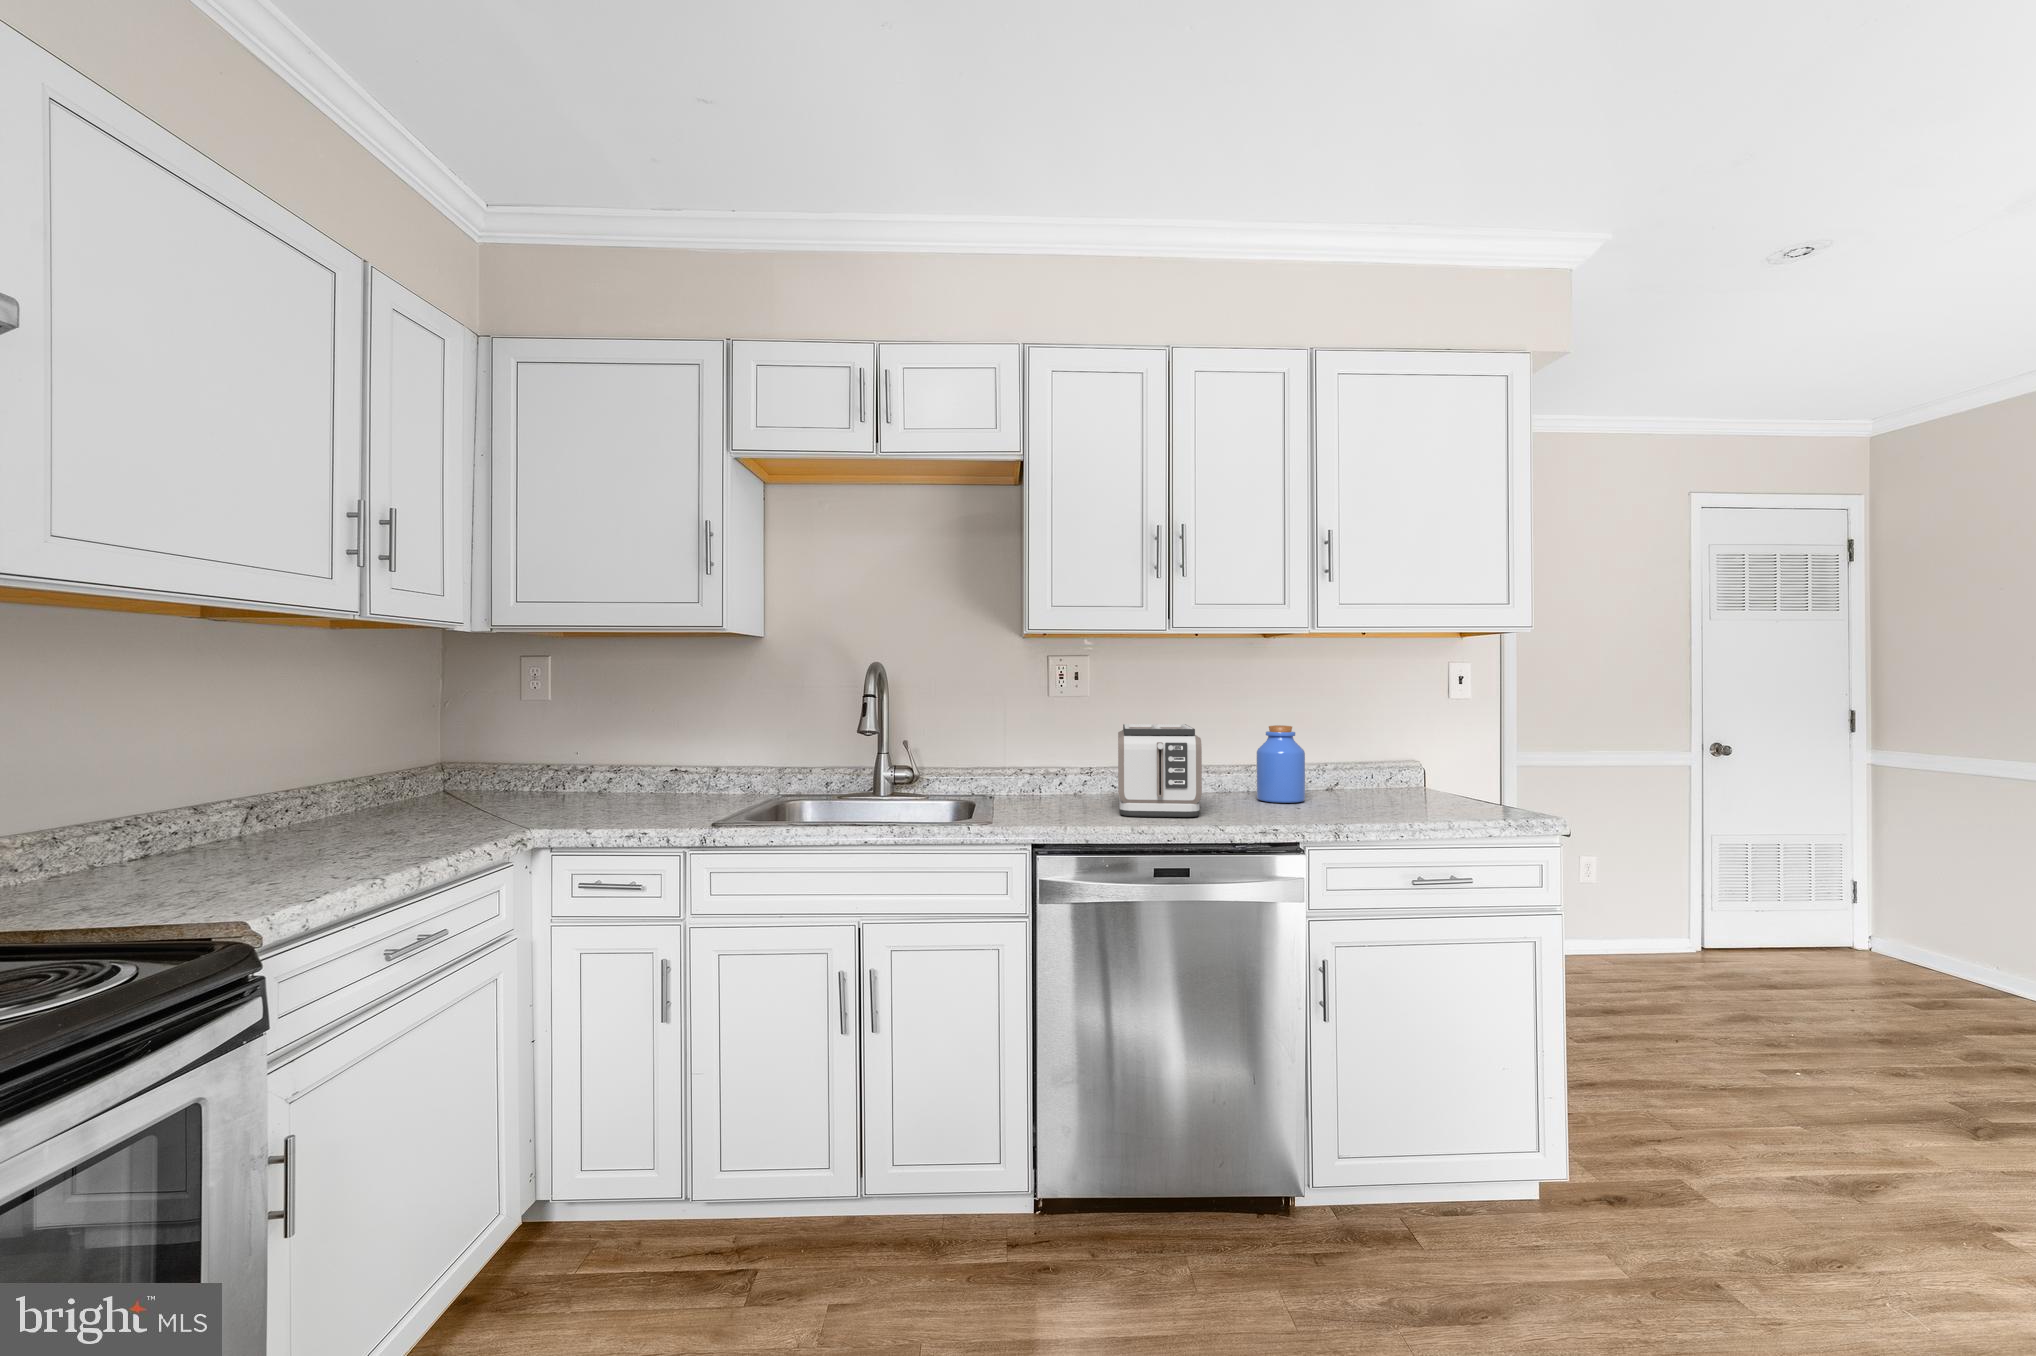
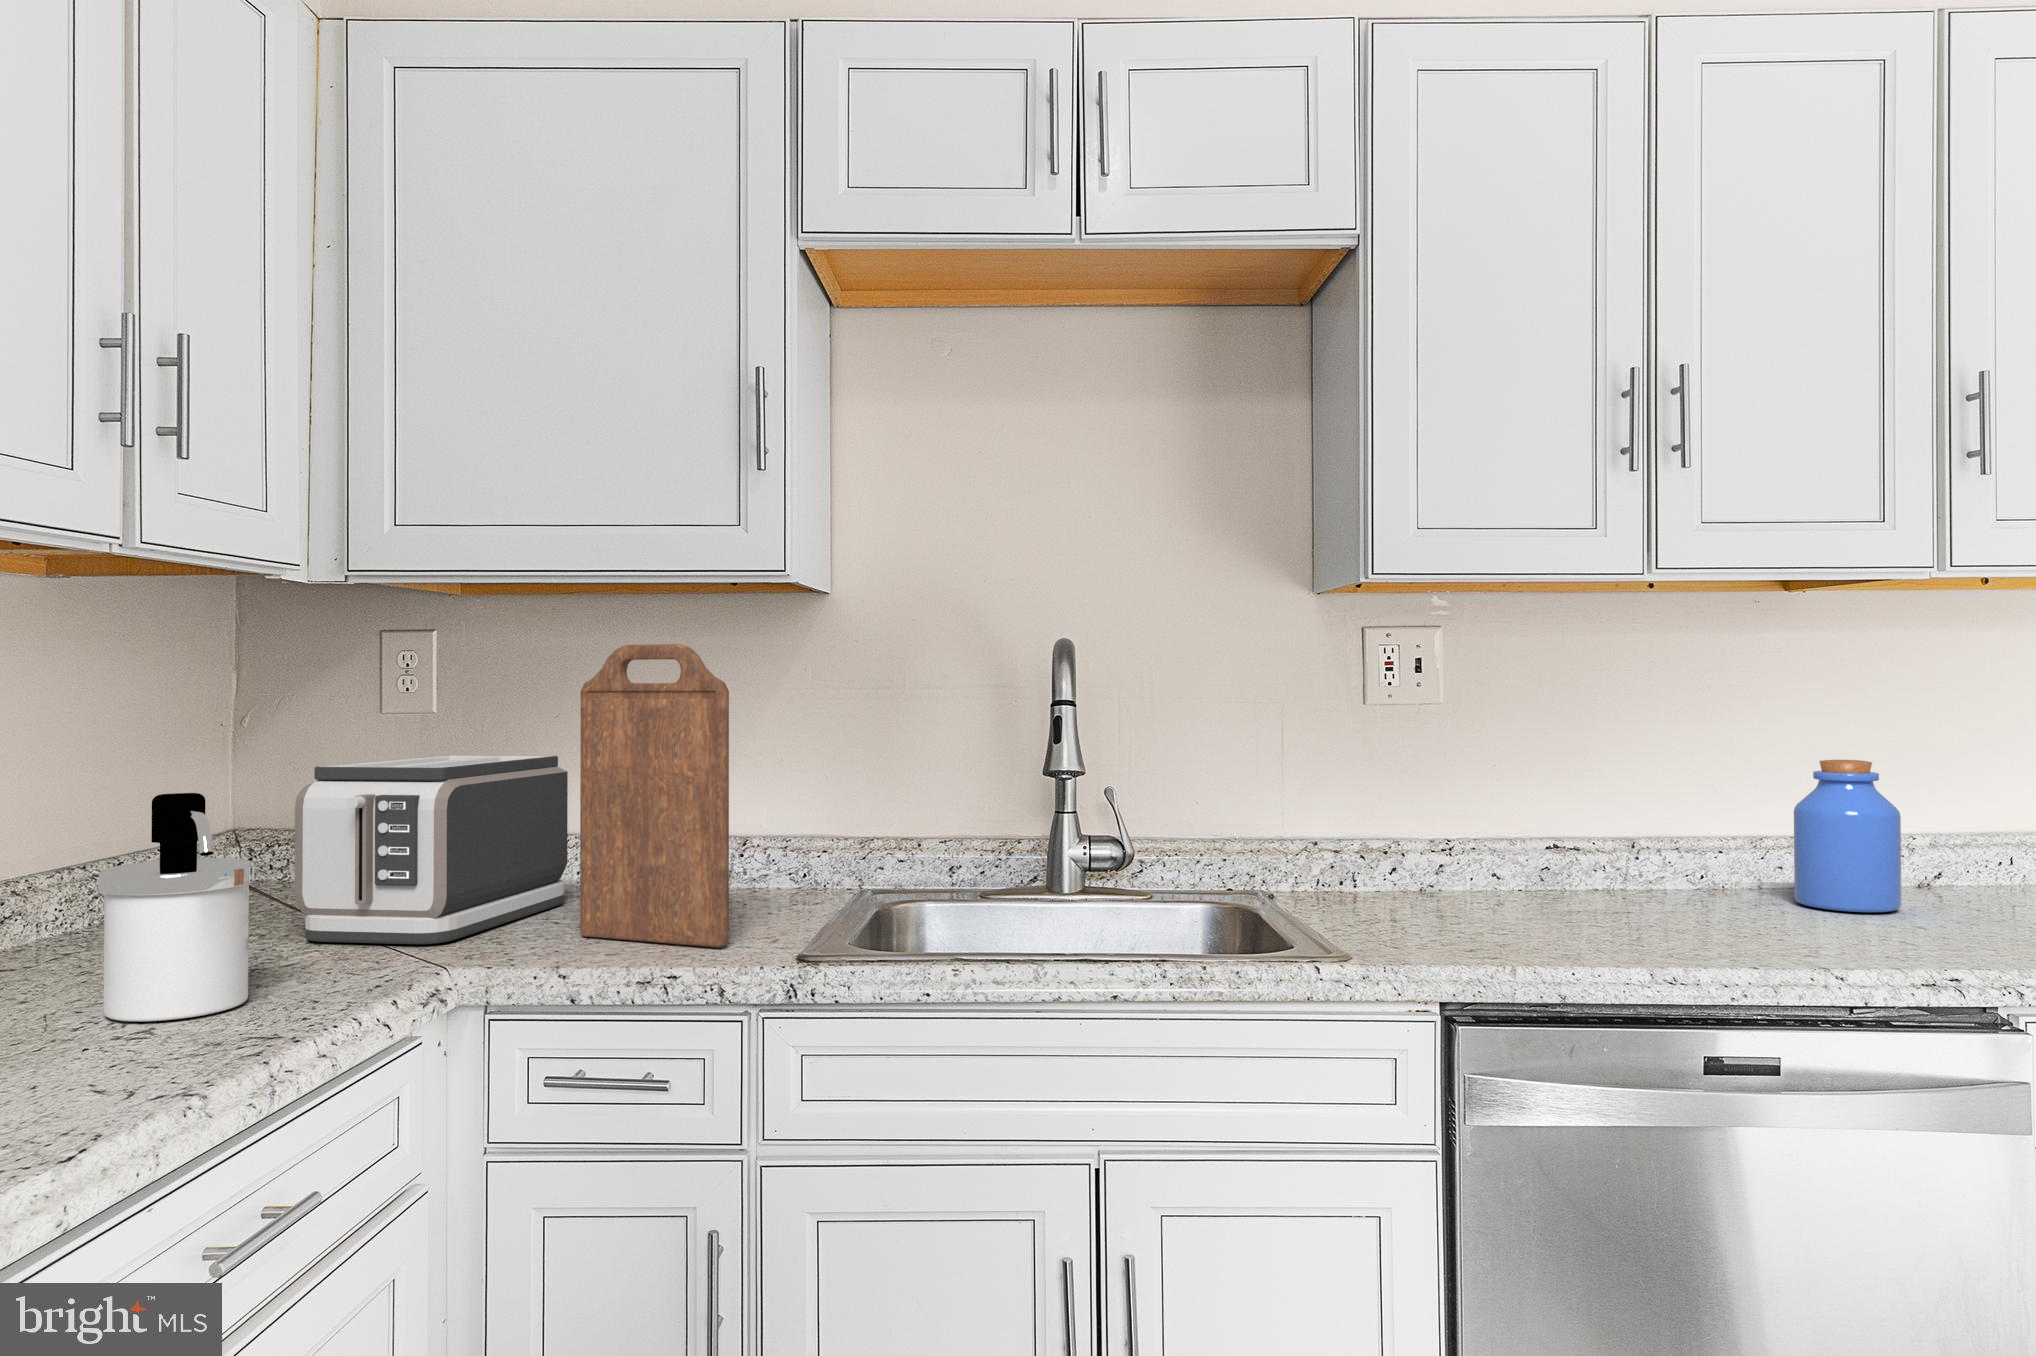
cutting board: none [615,665,689,818] -> present [580,644,729,947]
toaster: present [1118,724,1202,817] -> present [294,755,568,944]
soap dispenser: none [365,737,441,845] -> present [99,793,254,1022]

